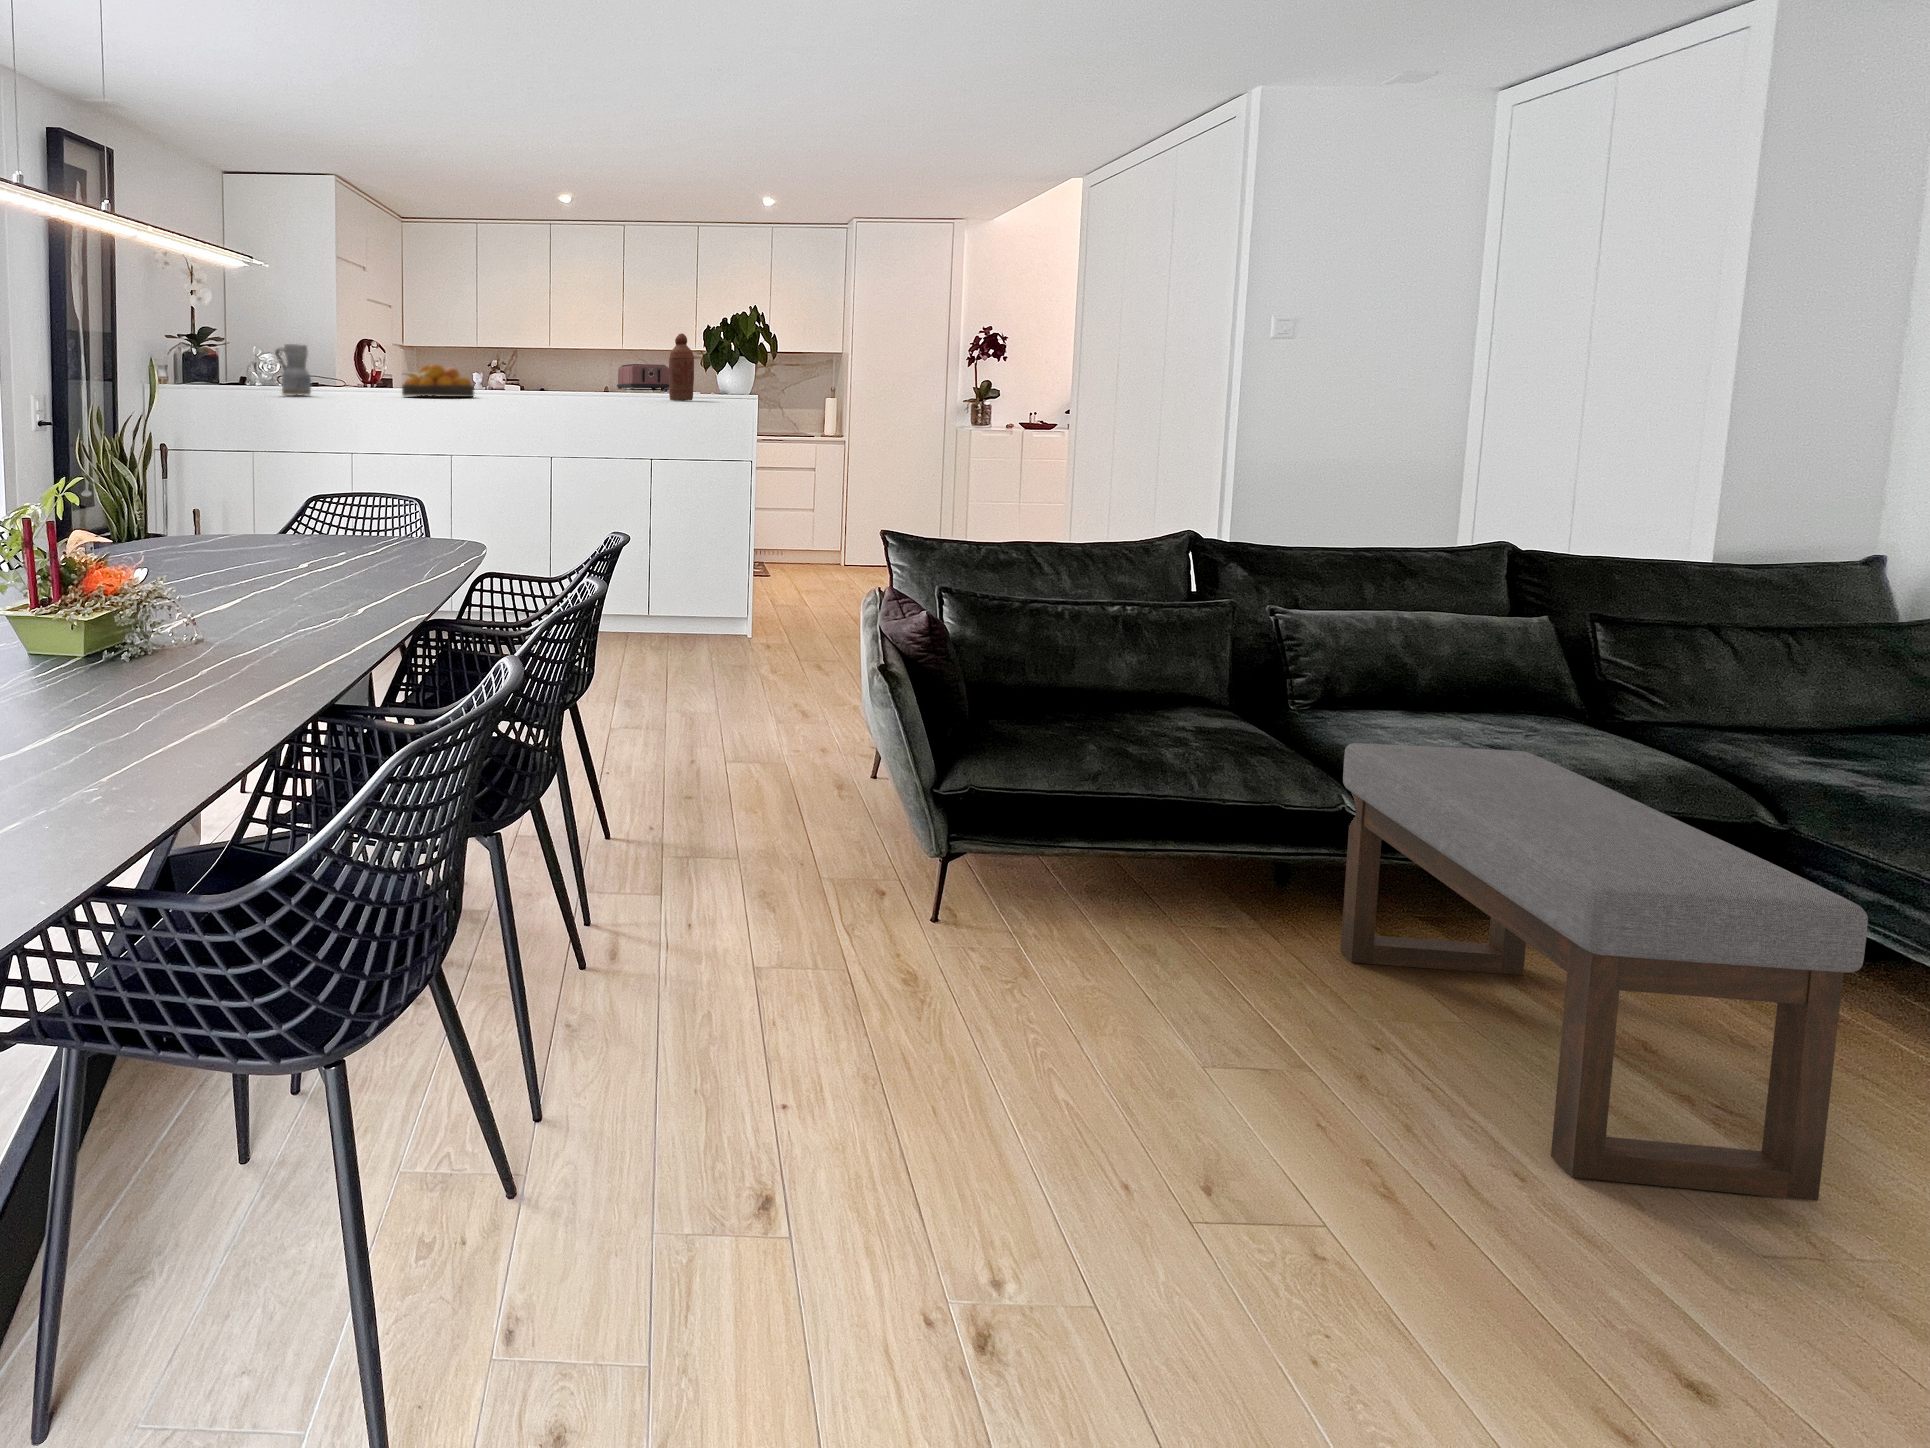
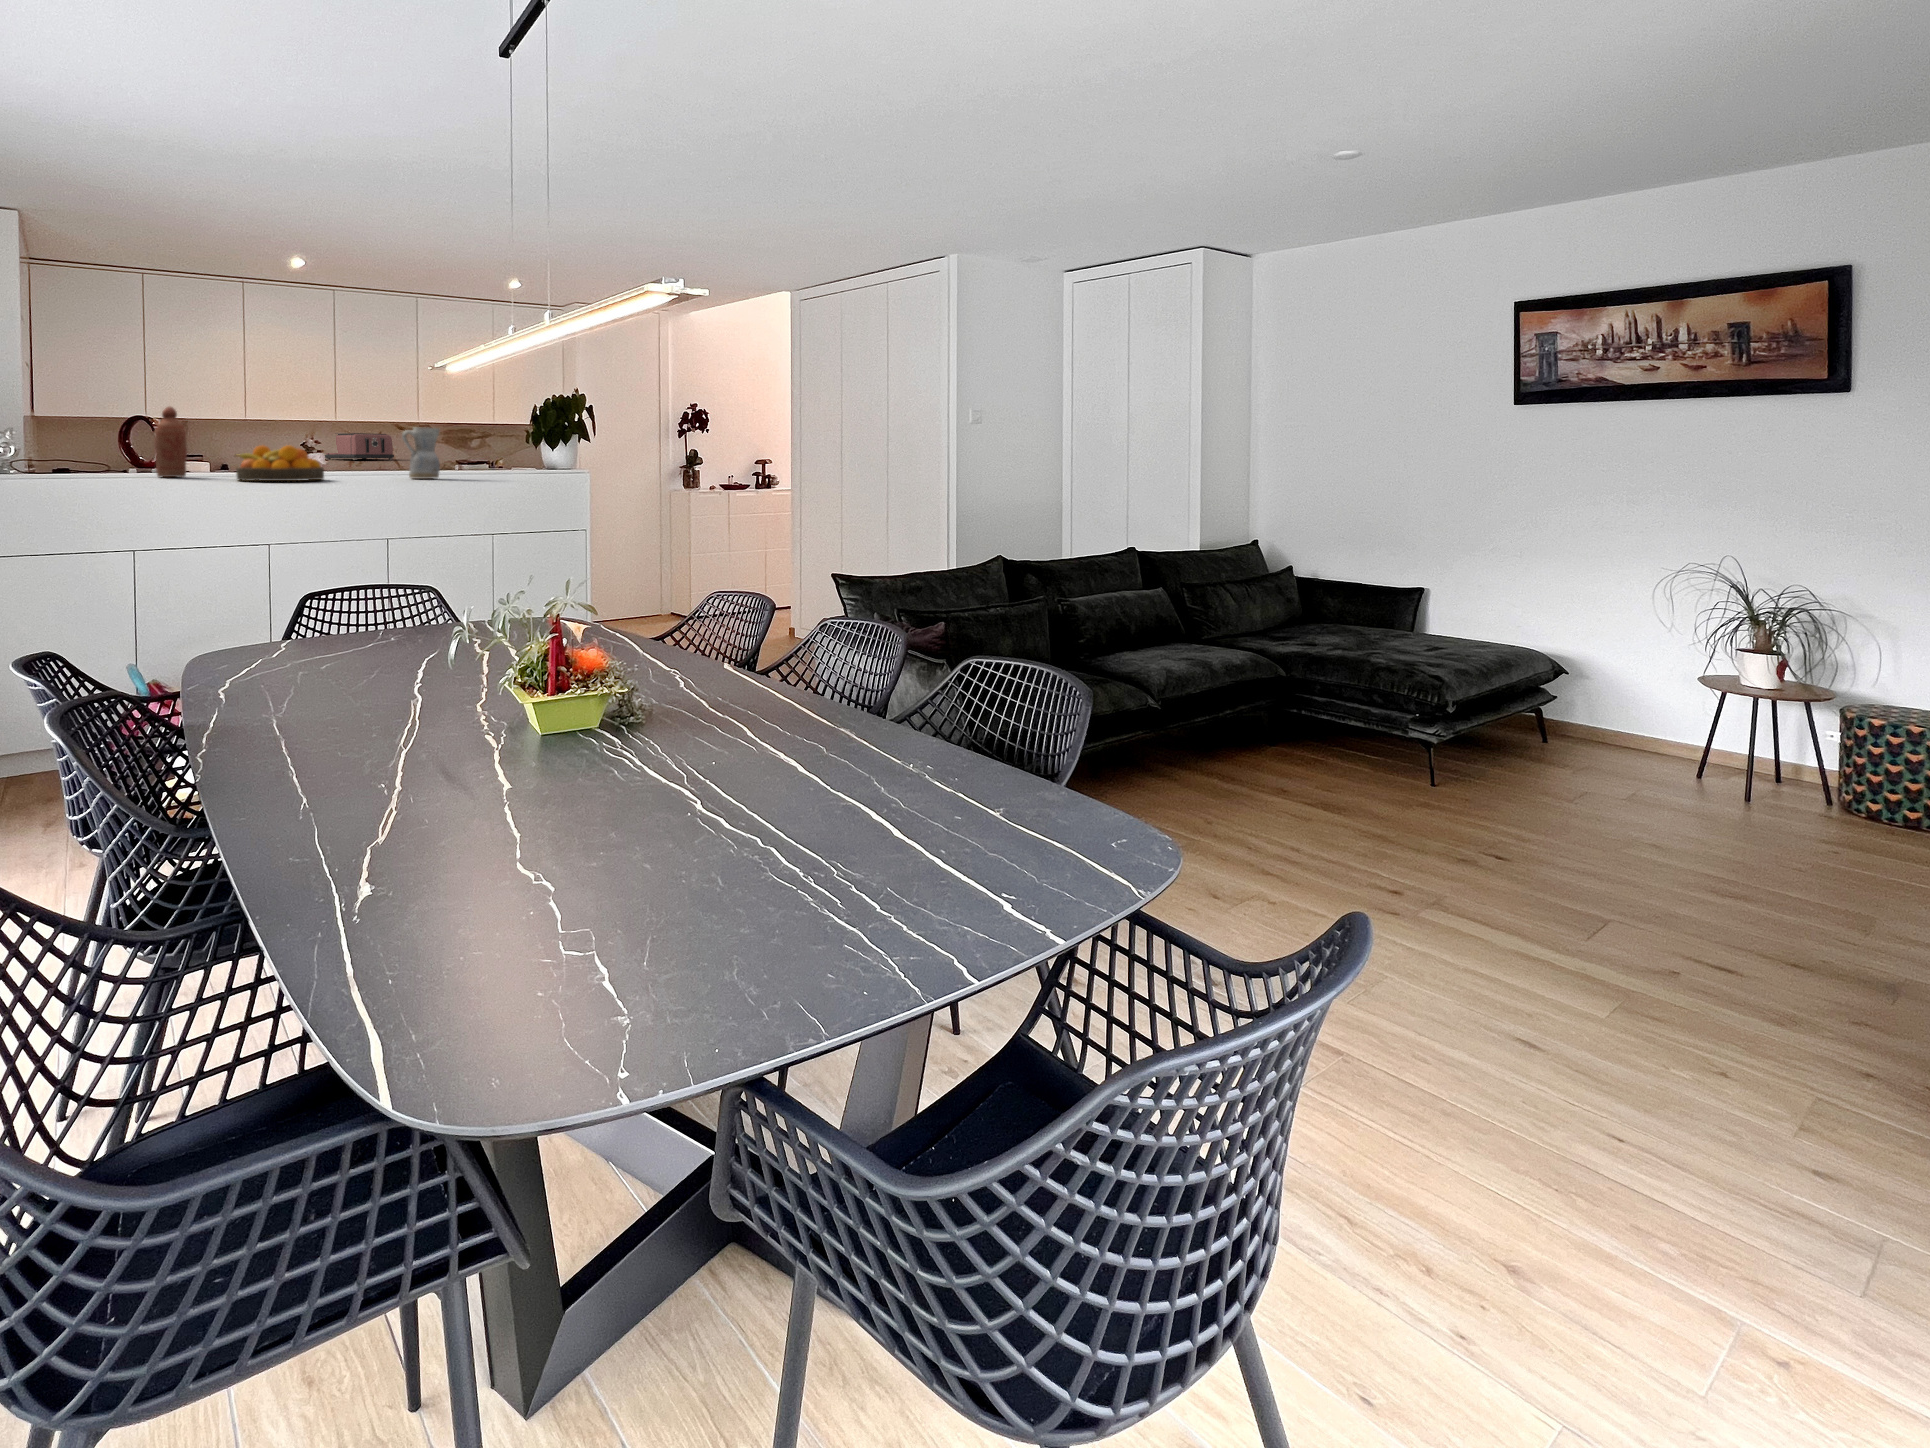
bottle: present [669,333,694,400] -> present [154,407,187,477]
ceramic pitcher: present [275,344,311,395] -> present [402,427,440,479]
ottoman: present [1340,743,1868,1201] -> none [1153,658,1361,827]

